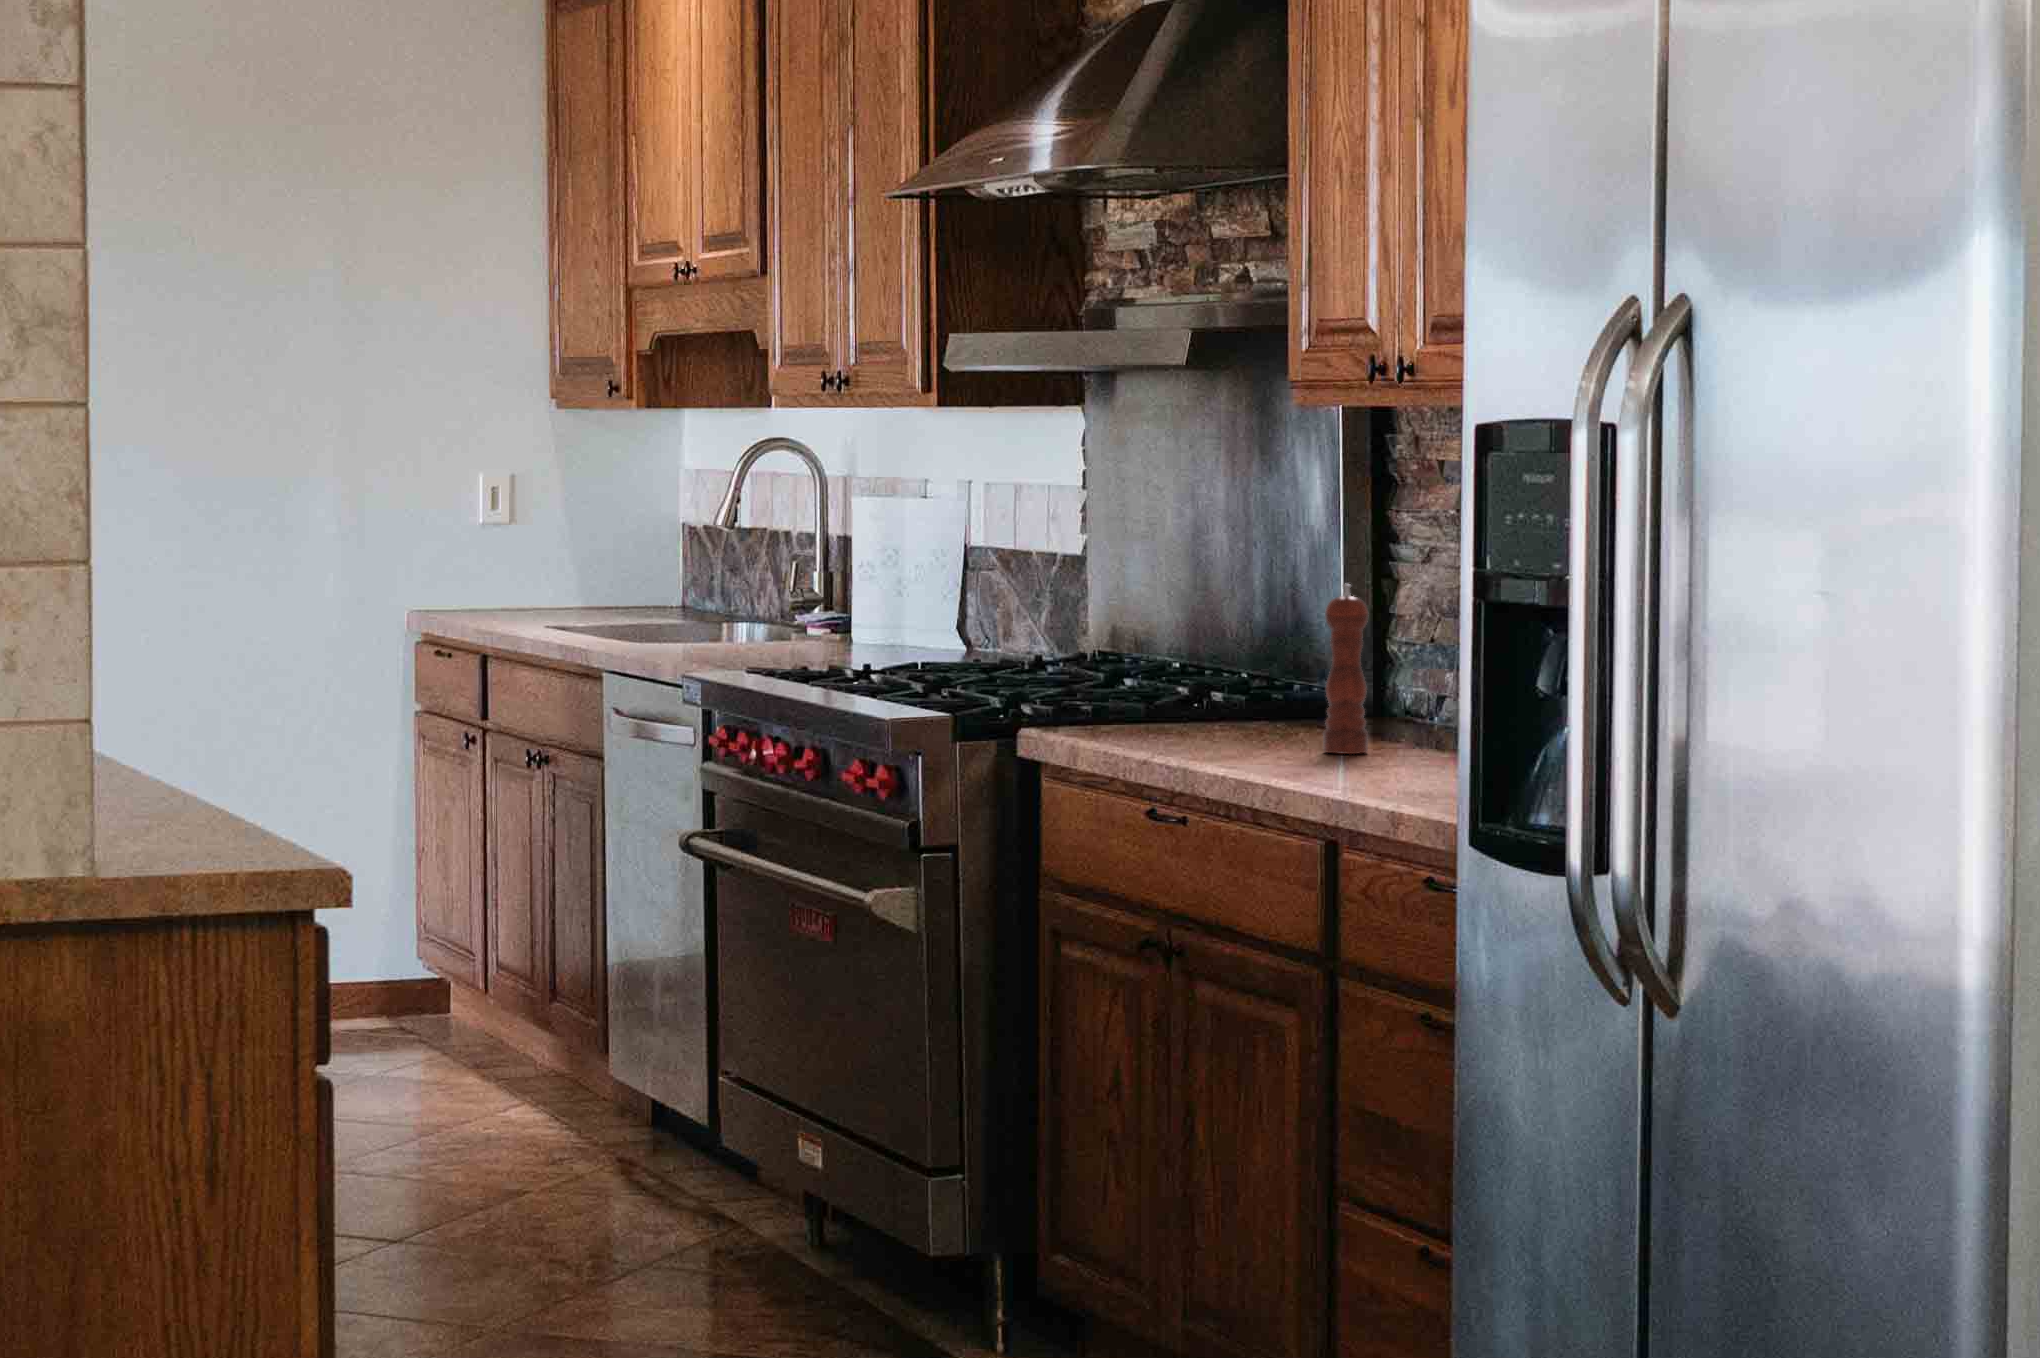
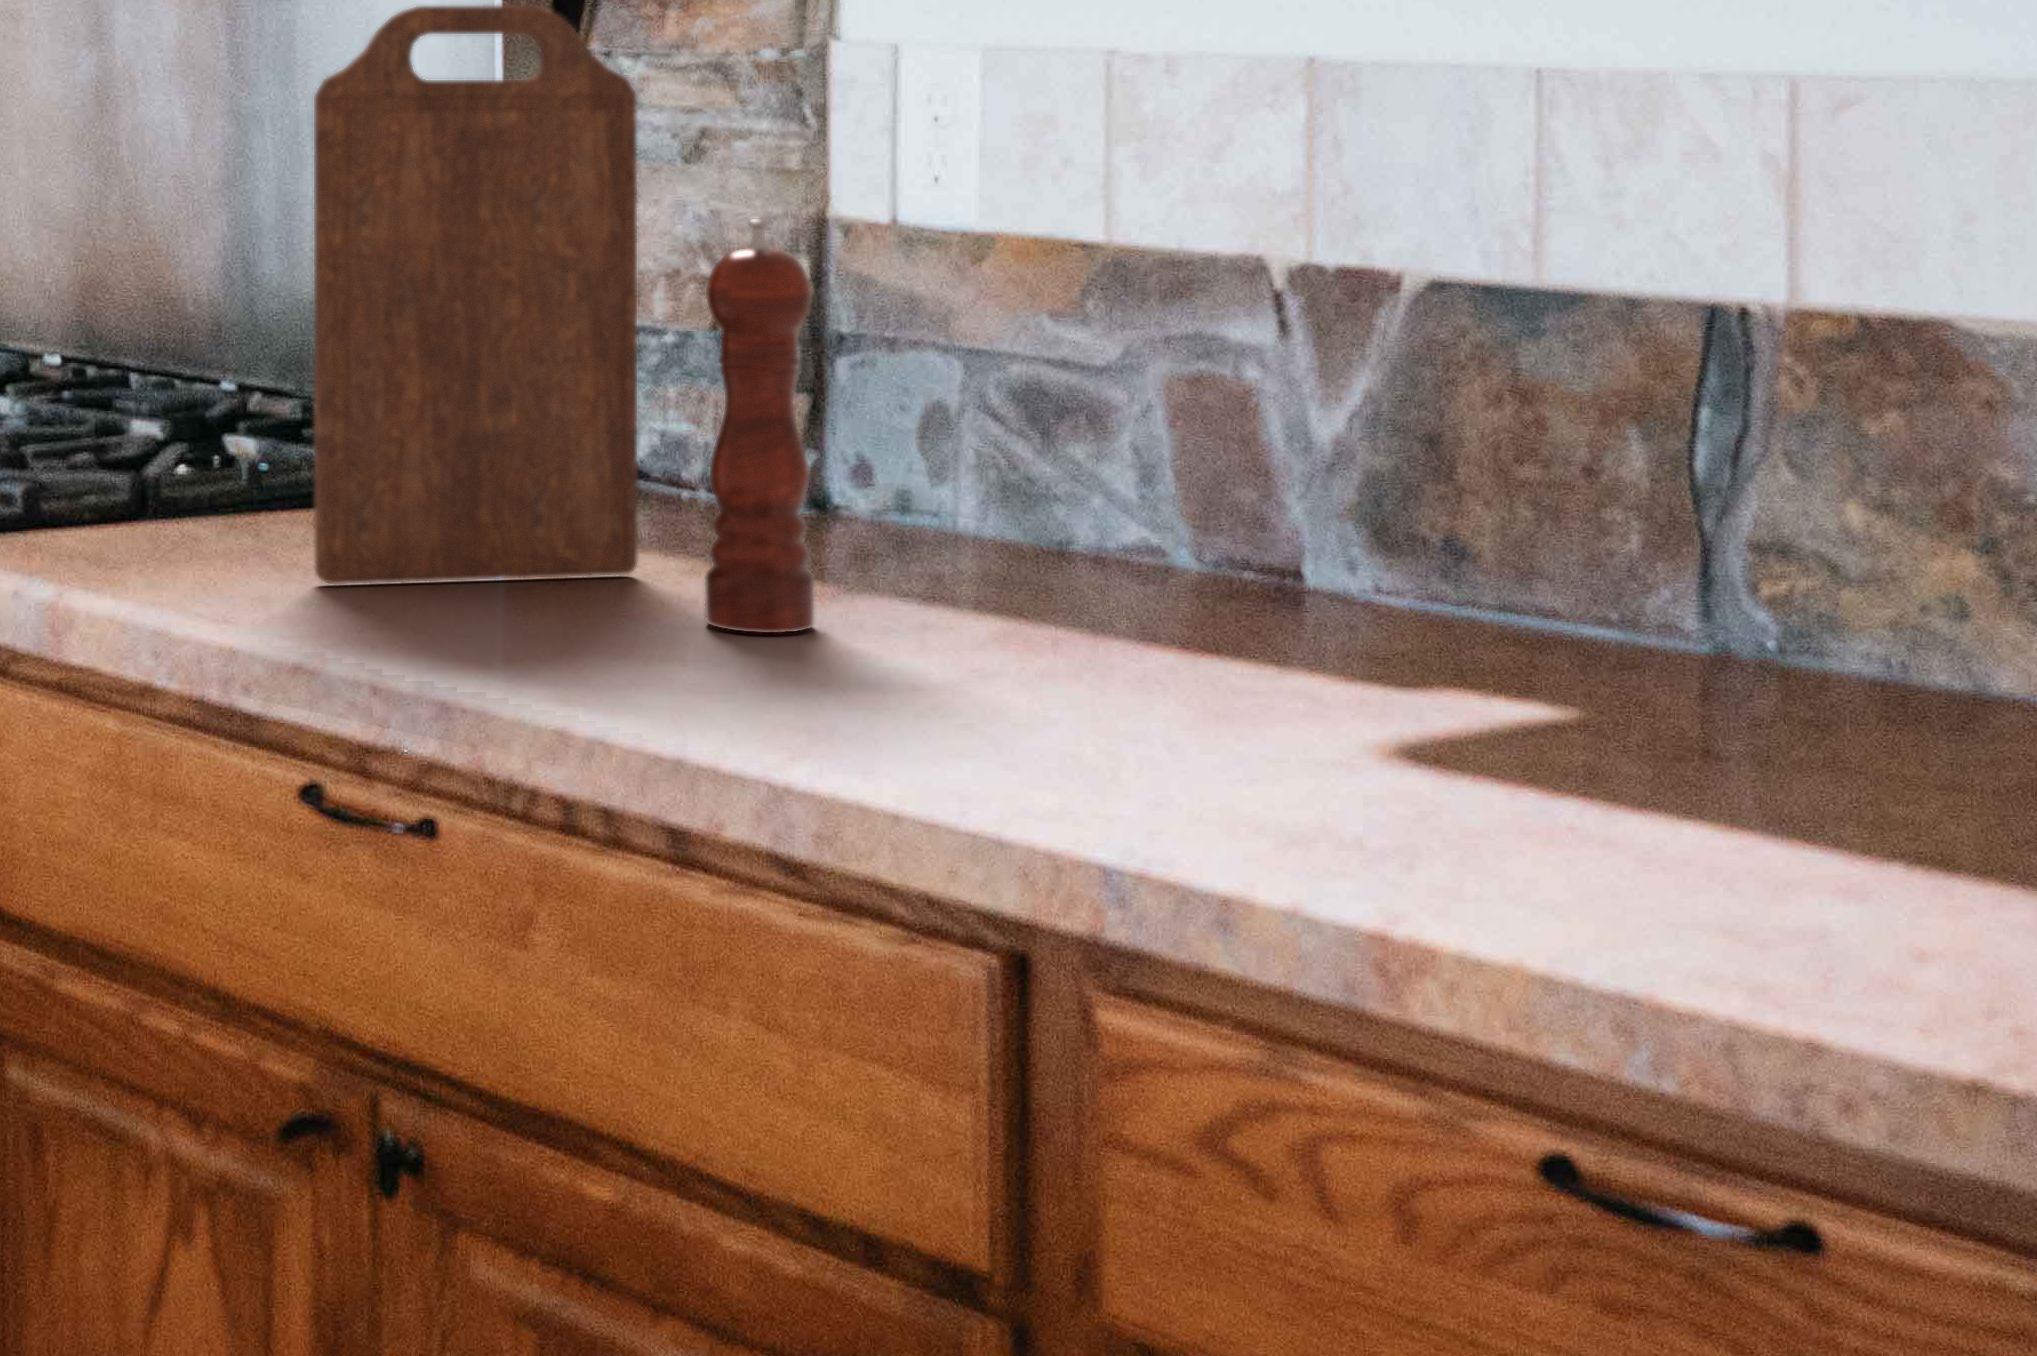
cutting board: none [1184,492,1330,740] -> present [314,5,638,584]

